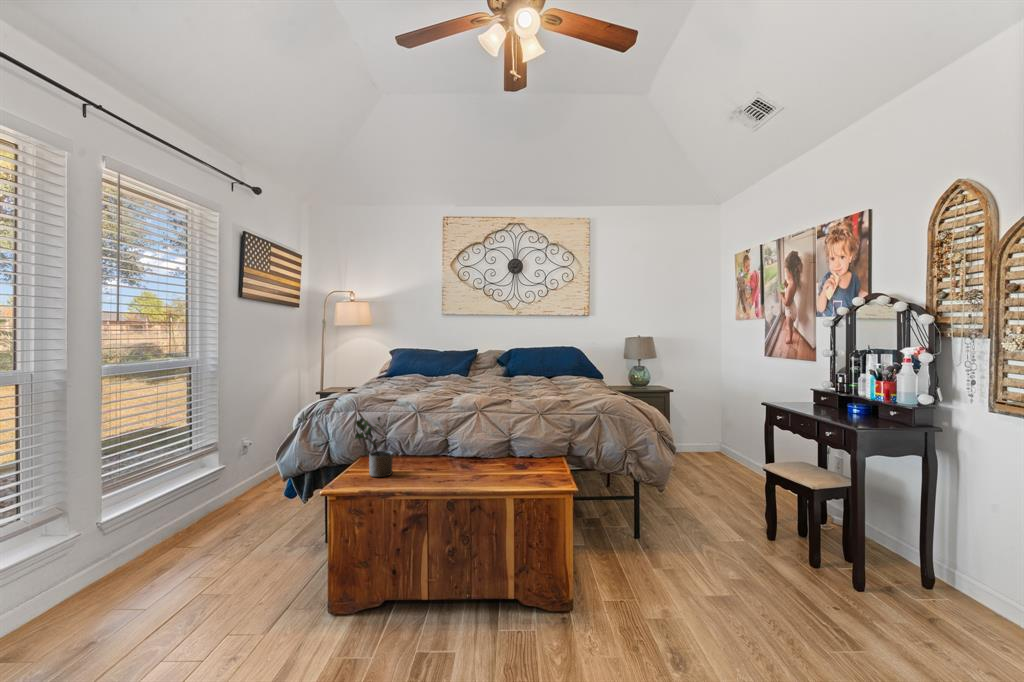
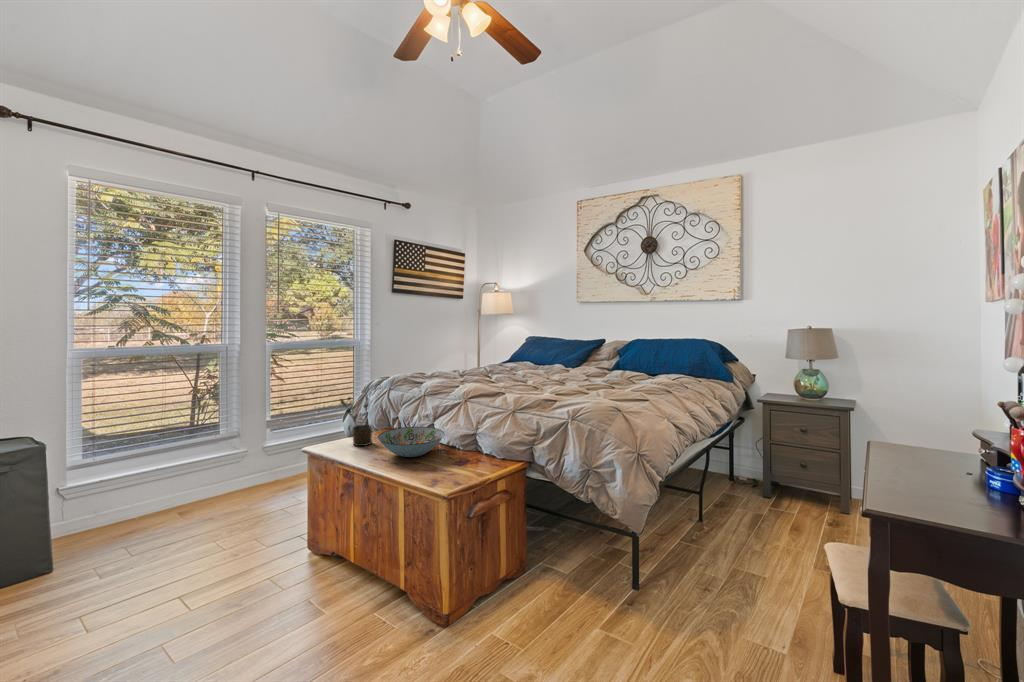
decorative bowl: none [425,441,498,474] -> present [378,427,444,457]

